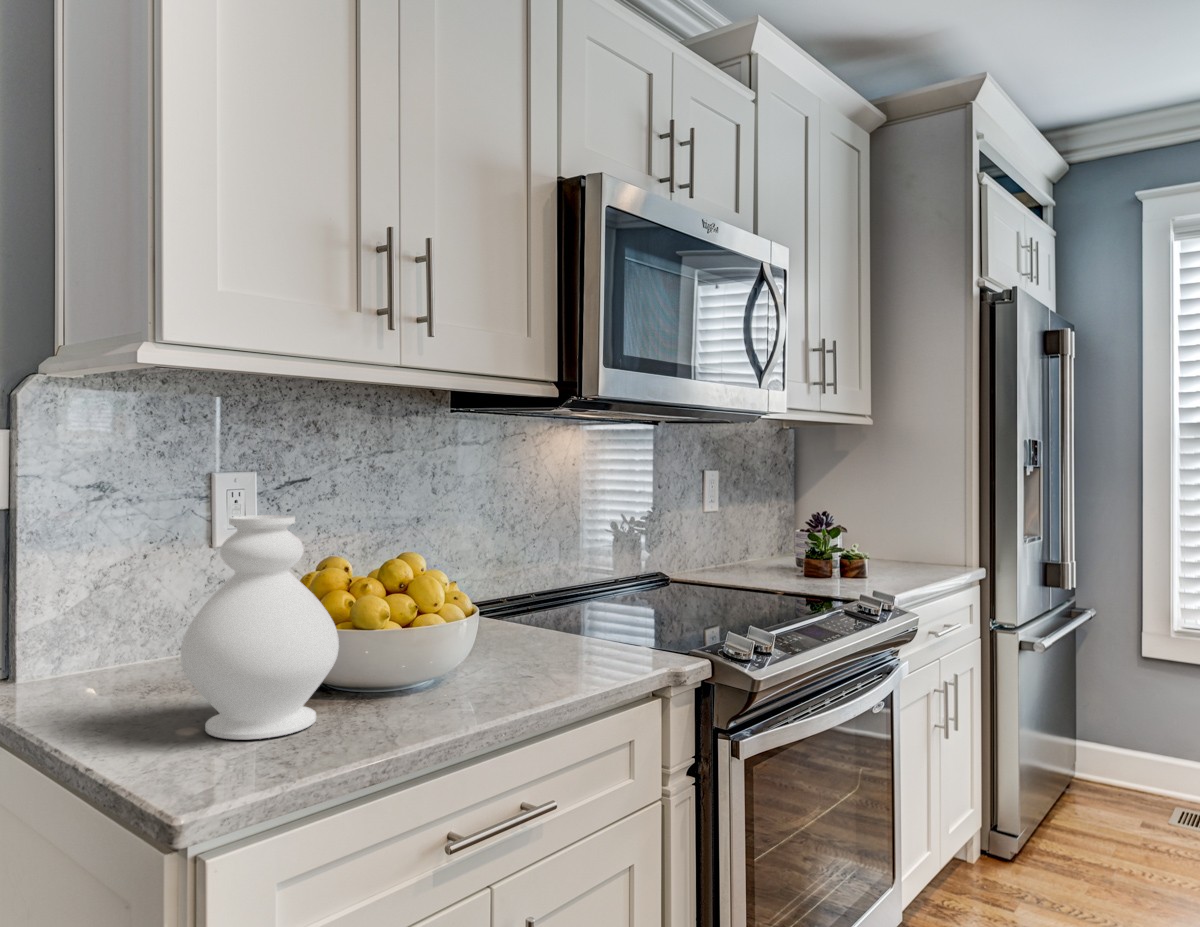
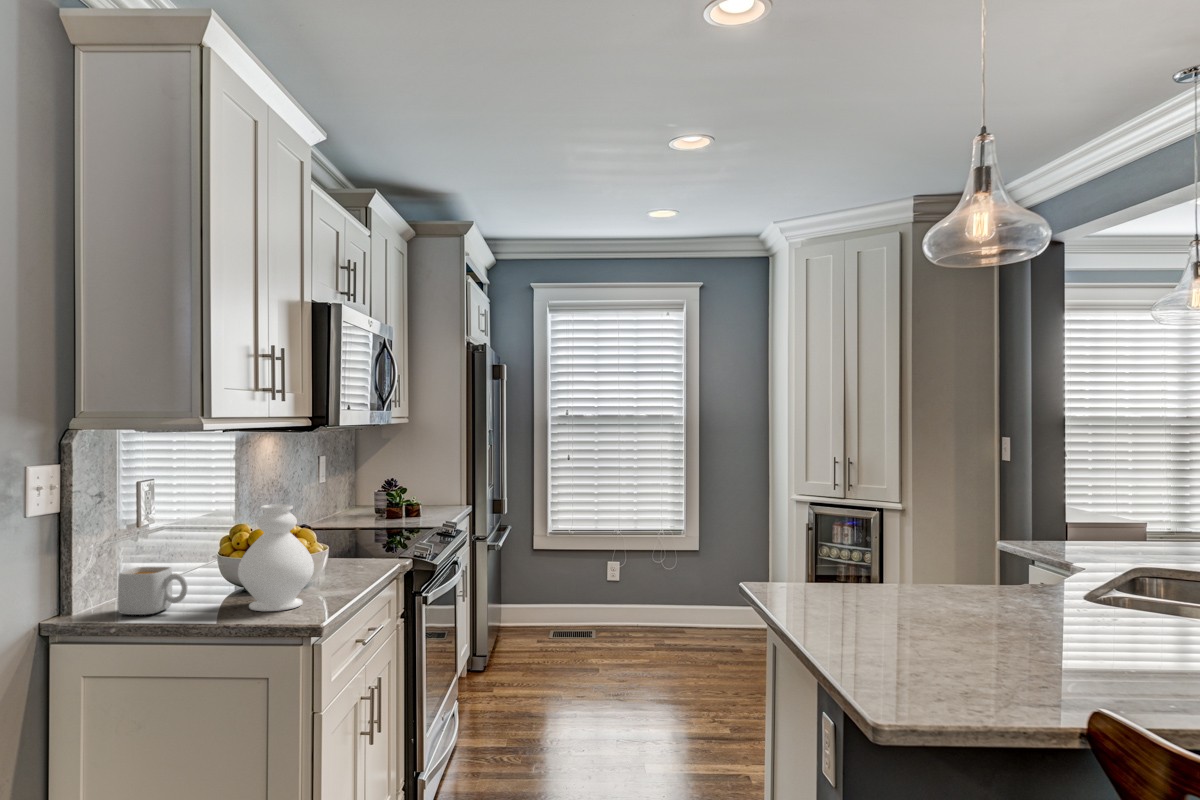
mug: none [53,613,146,701] -> present [118,567,187,615]

